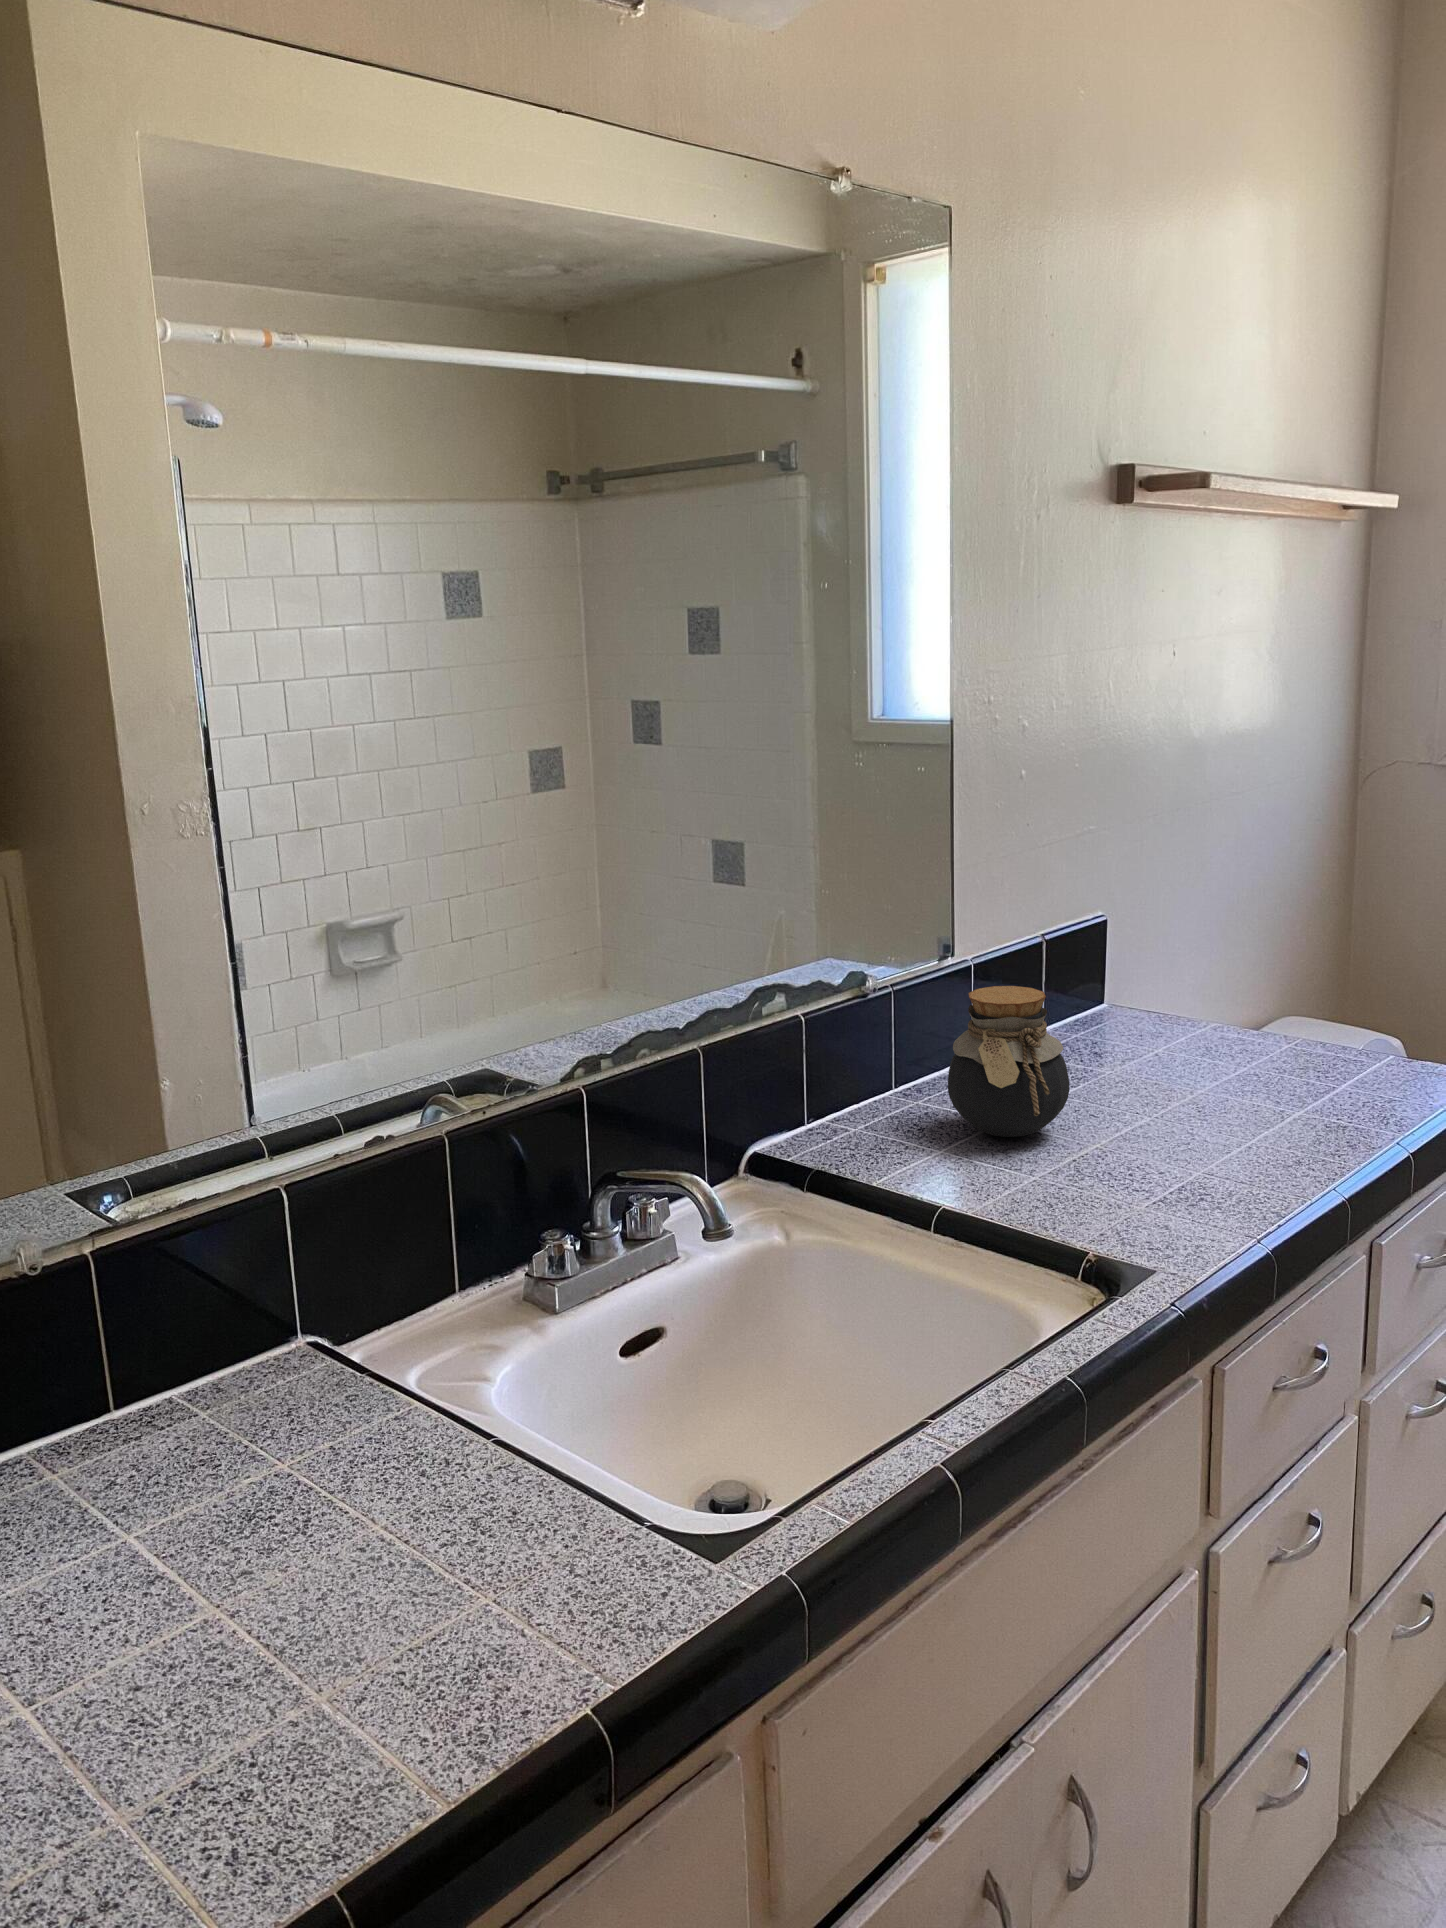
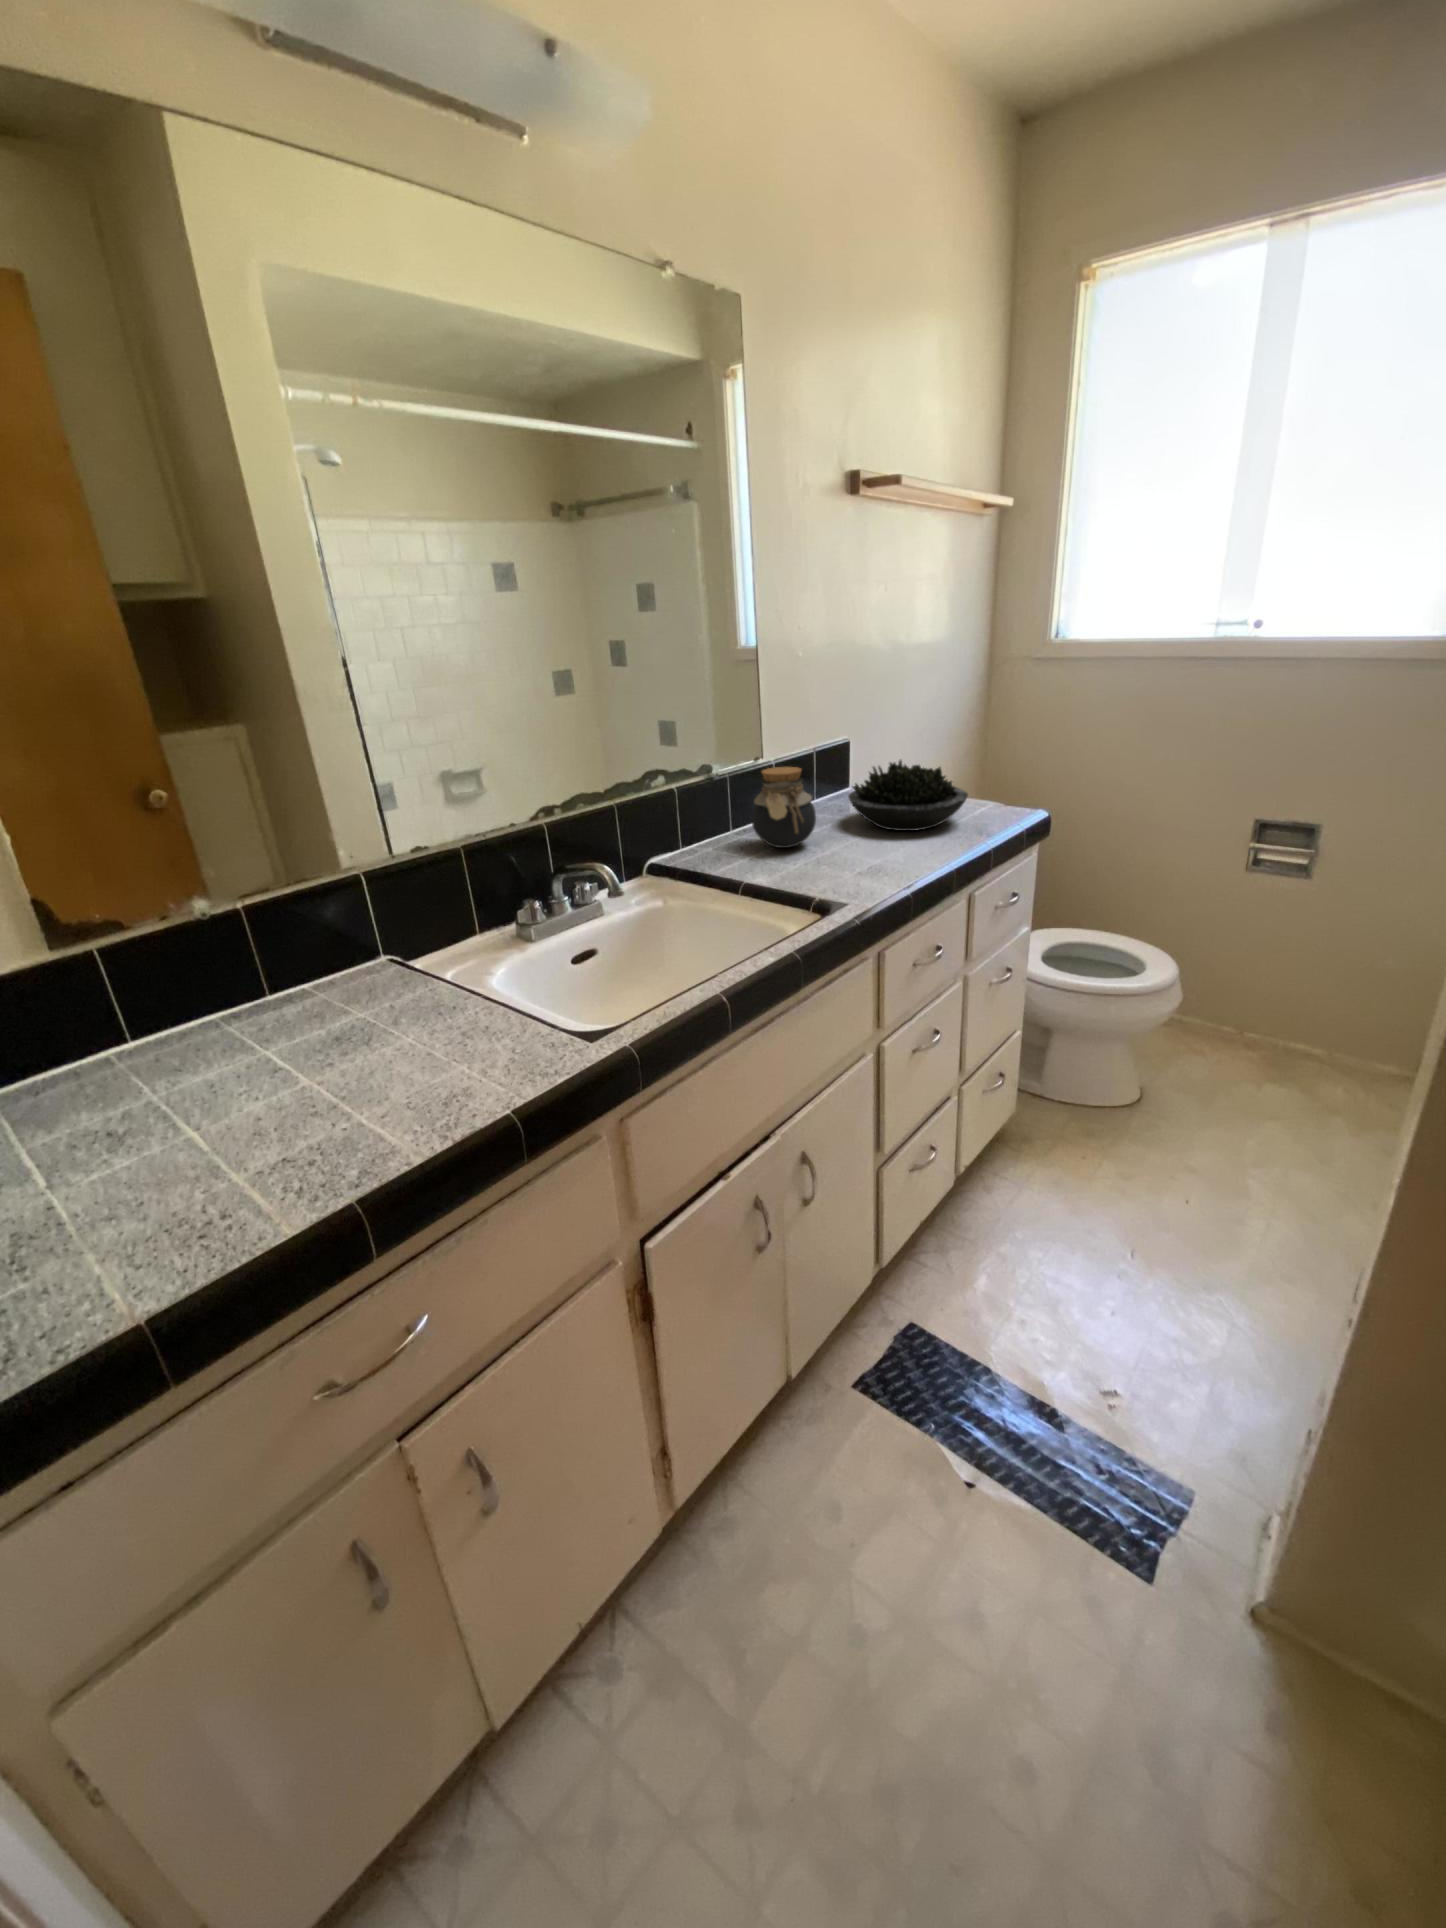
succulent plant: none [1121,973,1356,1110] -> present [848,760,968,831]

